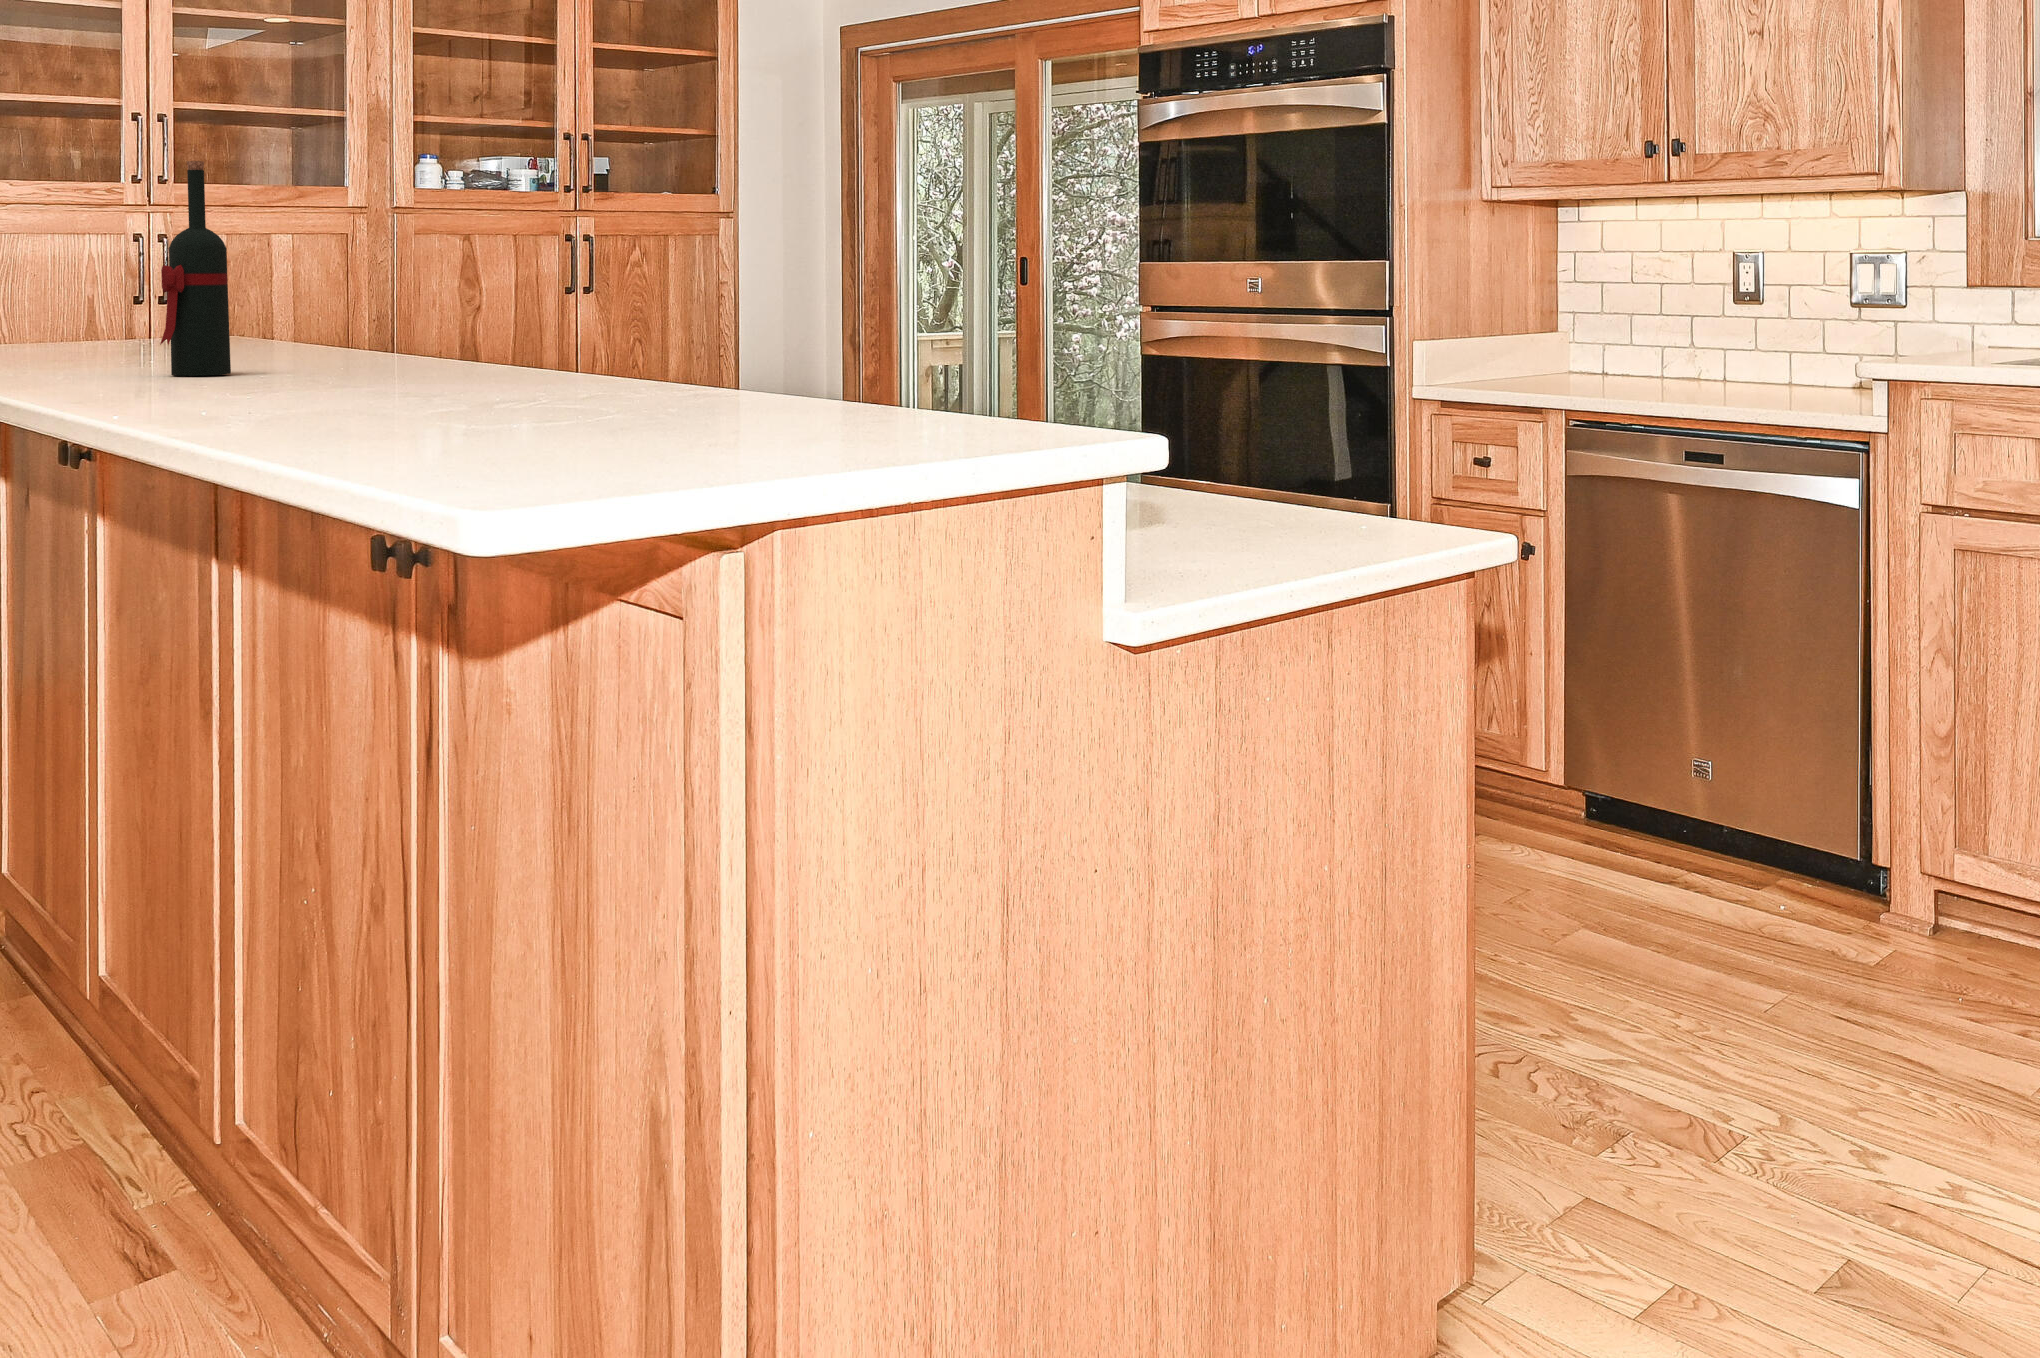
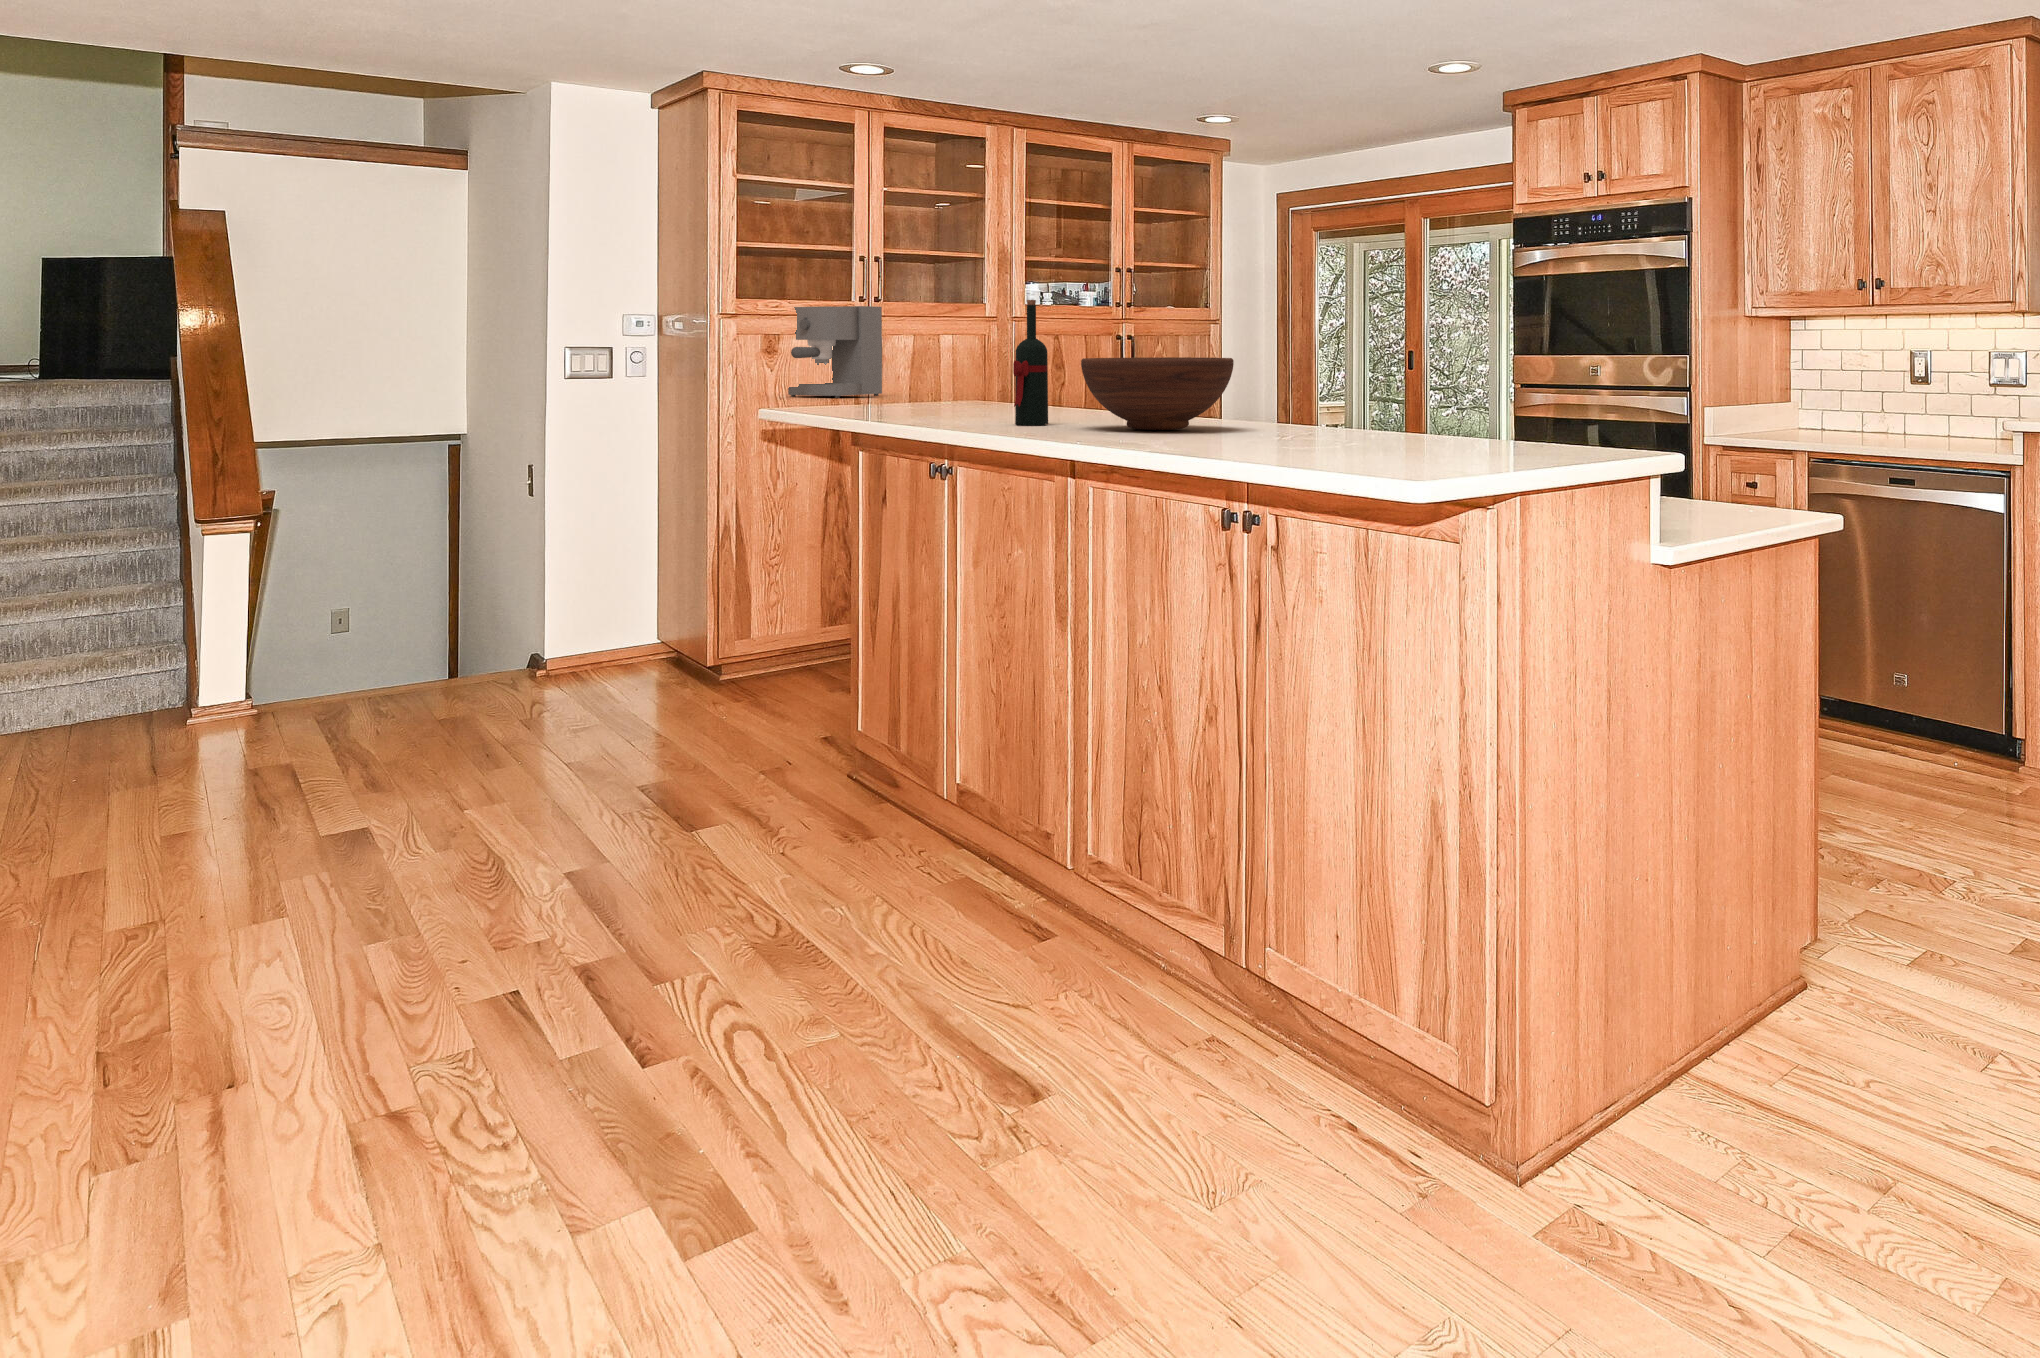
coffee maker: none [2,191,168,334] -> present [788,306,882,398]
fruit bowl: none [247,259,525,383] -> present [1081,357,1234,430]

